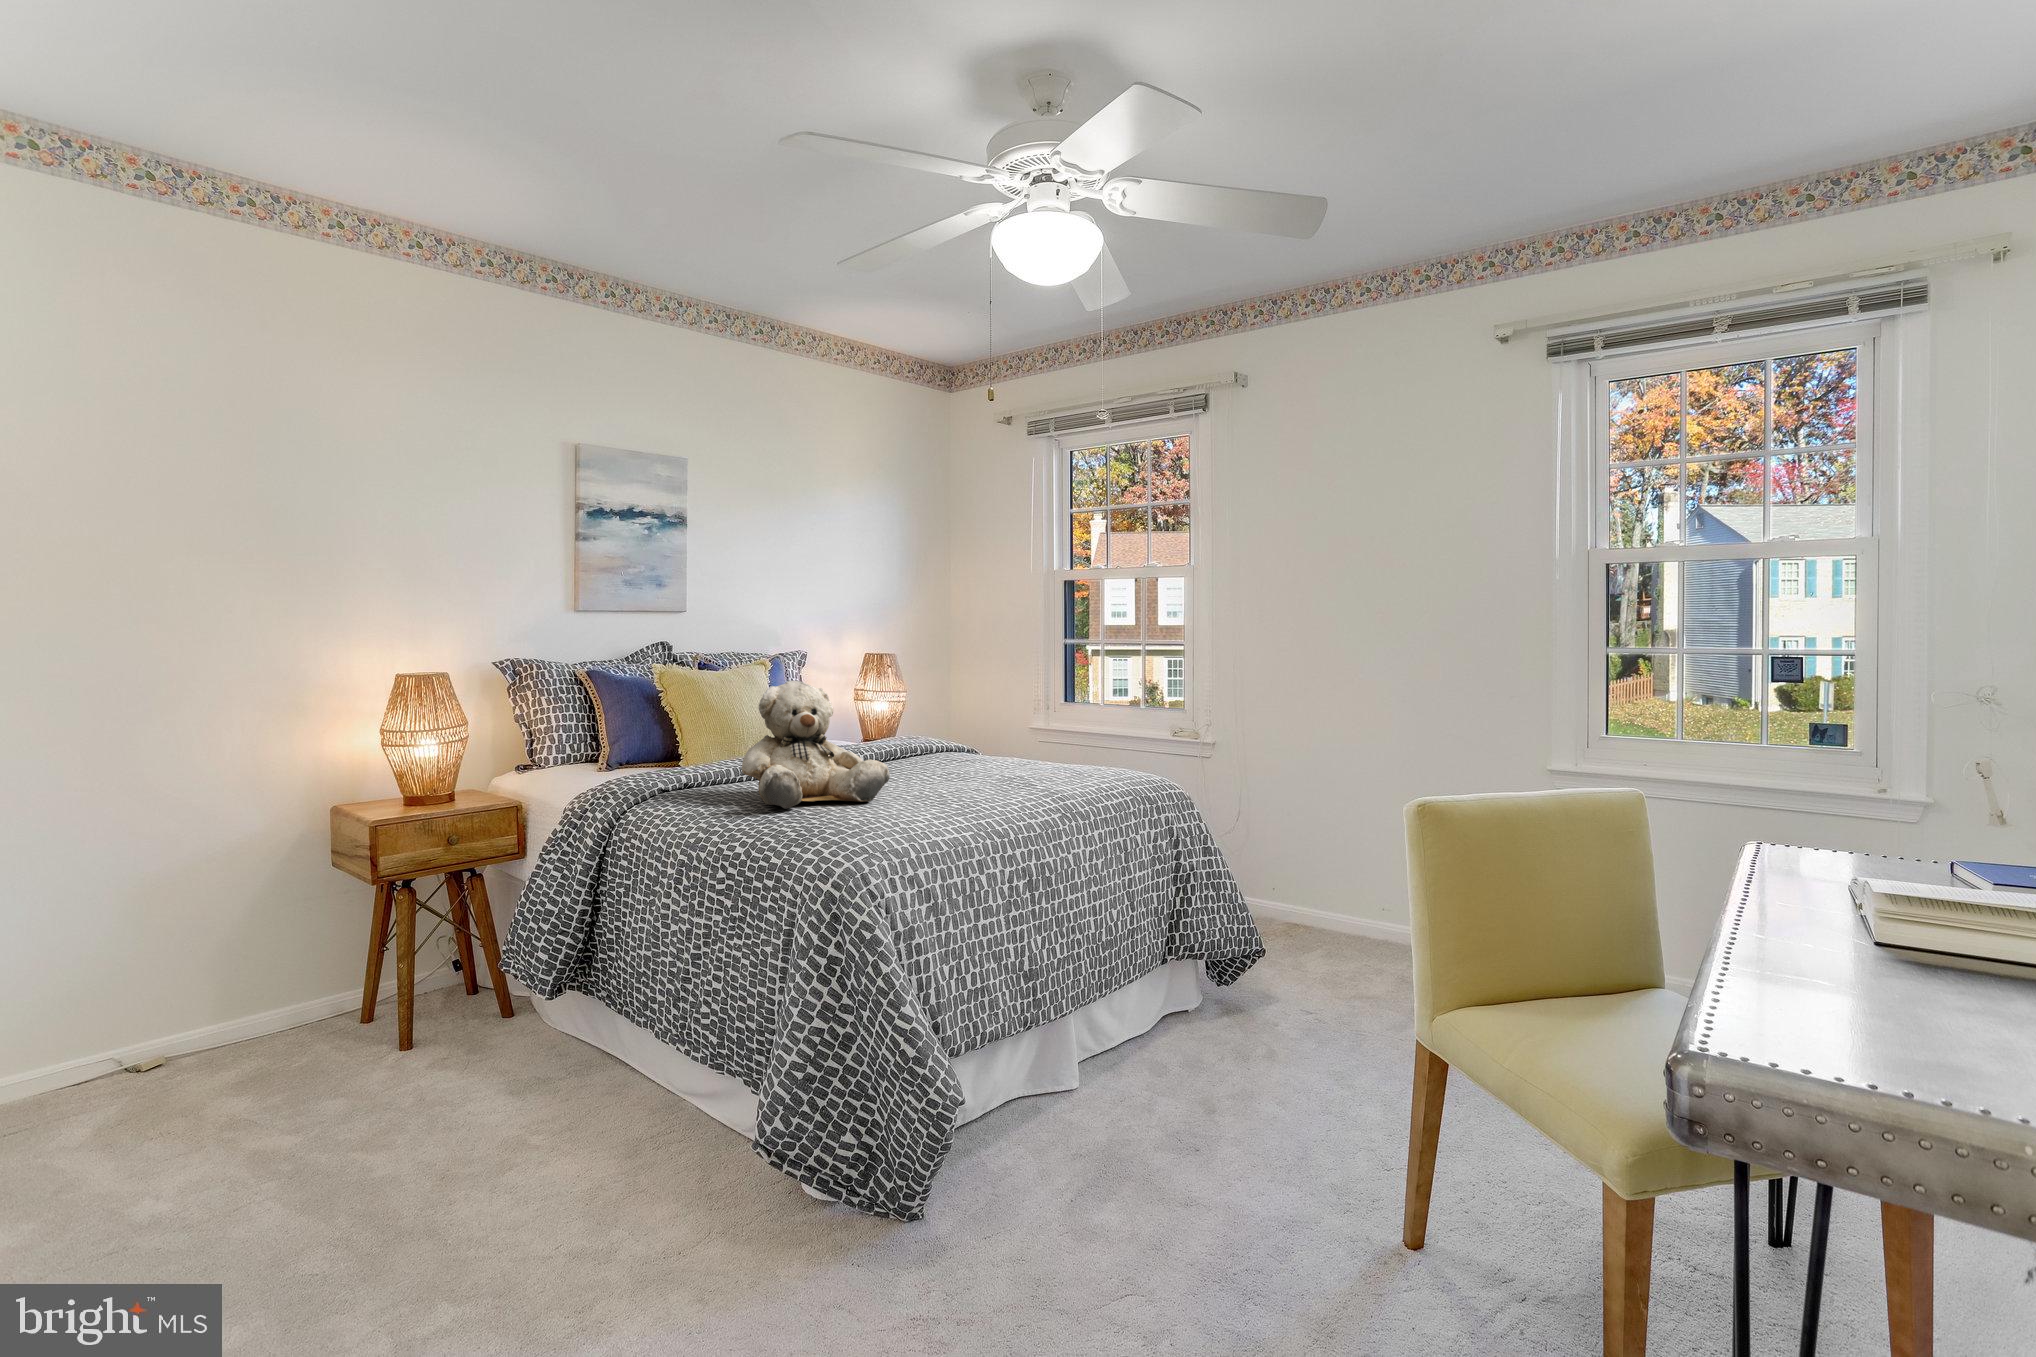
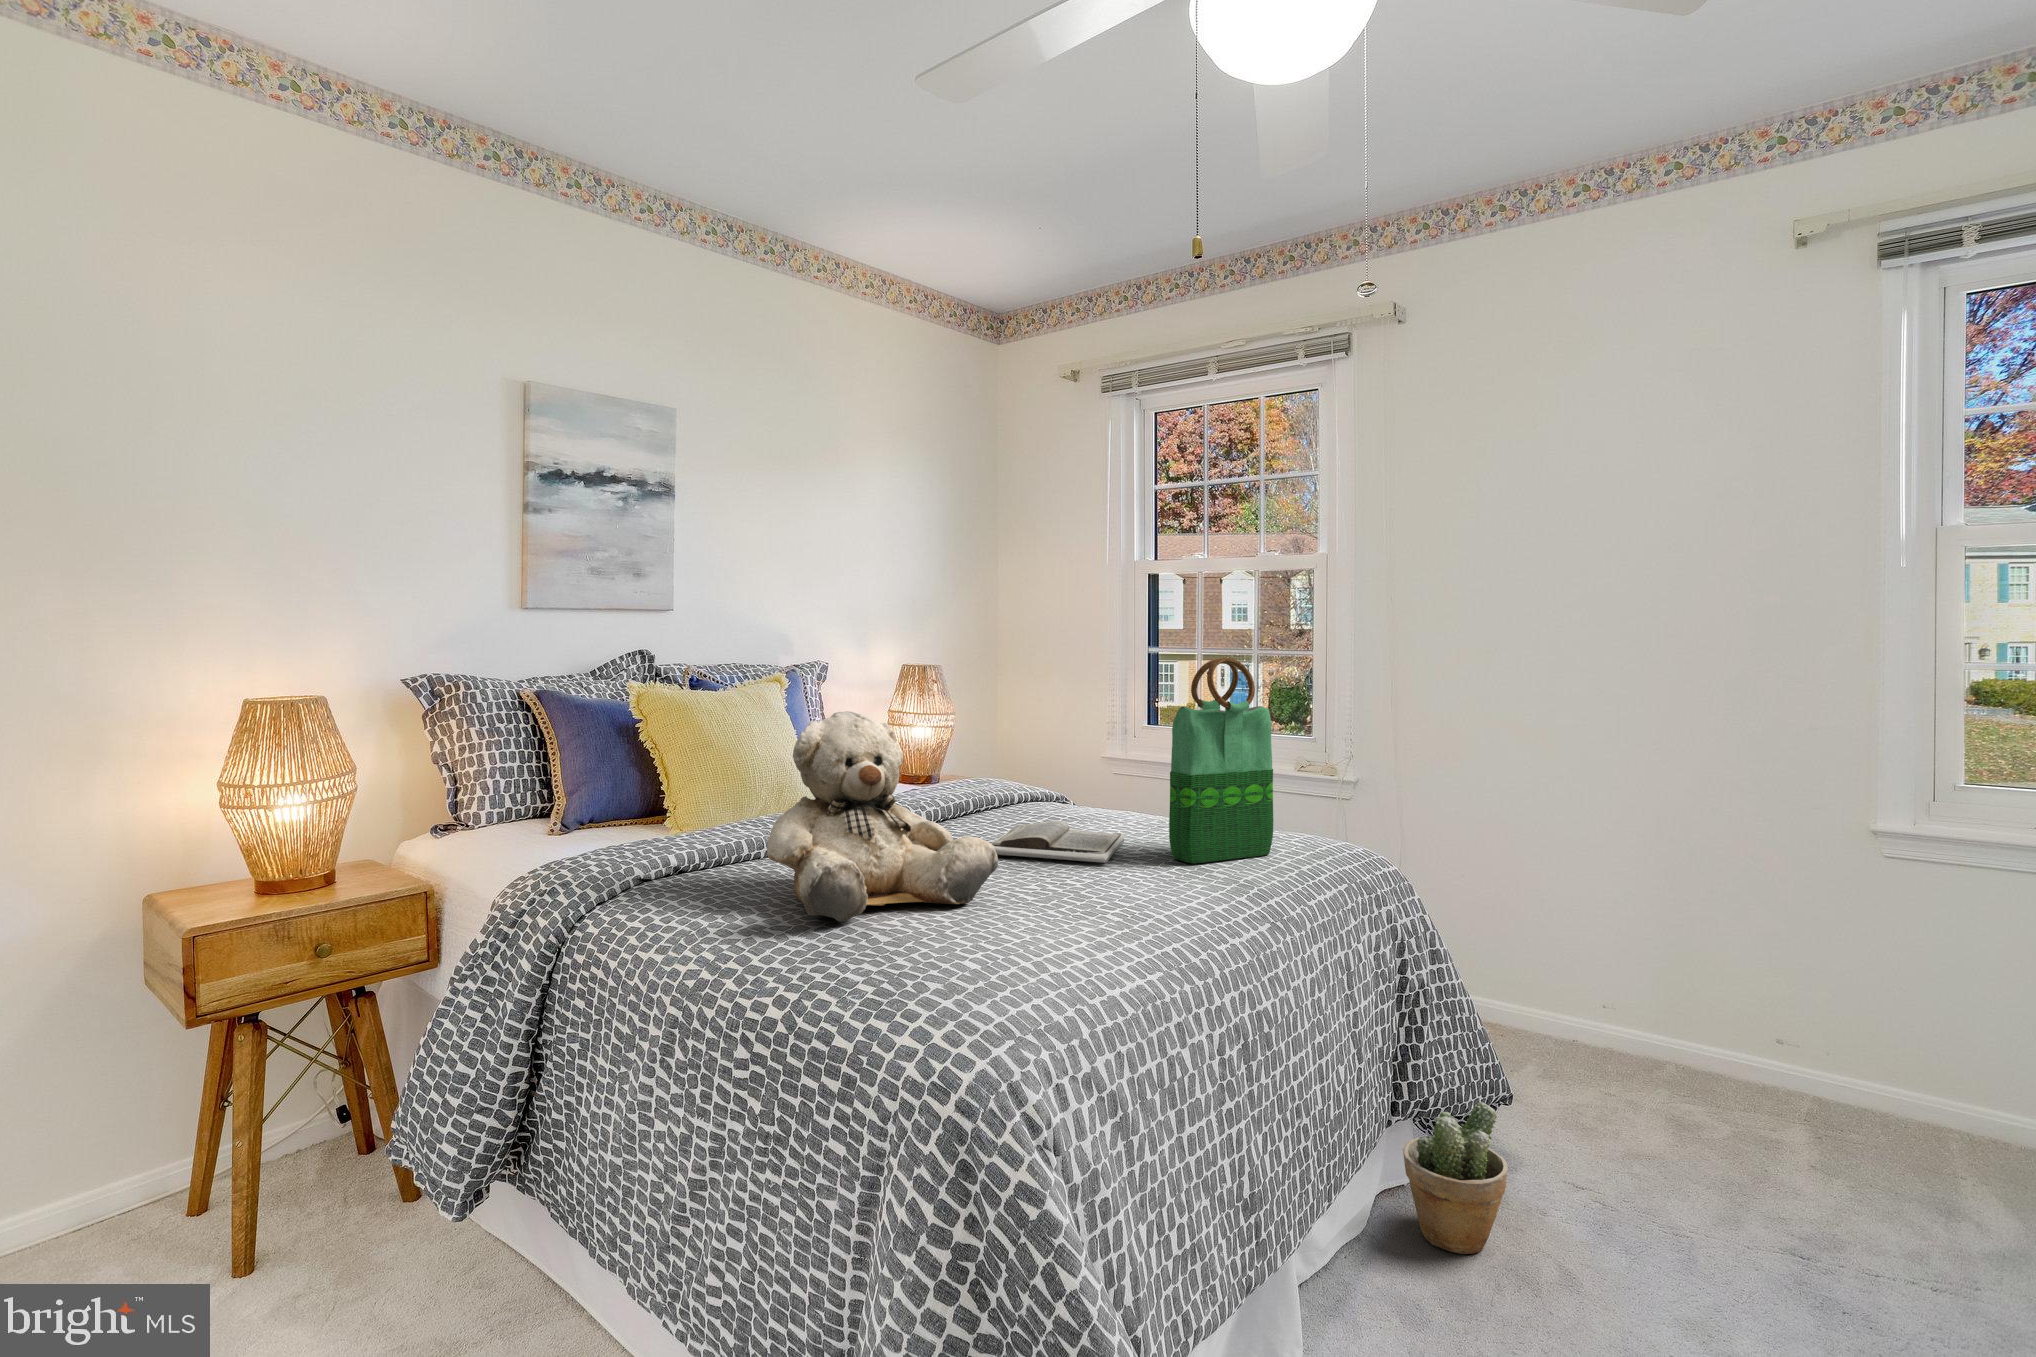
tote bag: none [1020,645,1094,784] -> present [1169,658,1273,863]
book: none [895,759,996,783] -> present [991,821,1124,863]
potted plant: none [1174,945,1240,1042] -> present [1403,1102,1508,1254]

